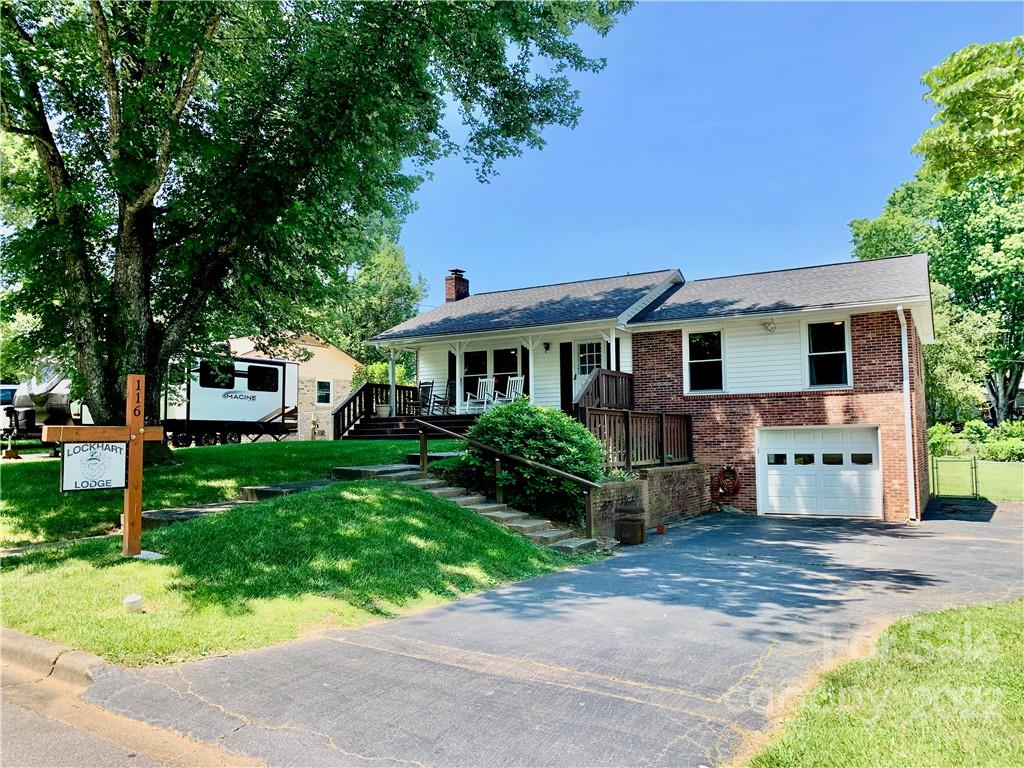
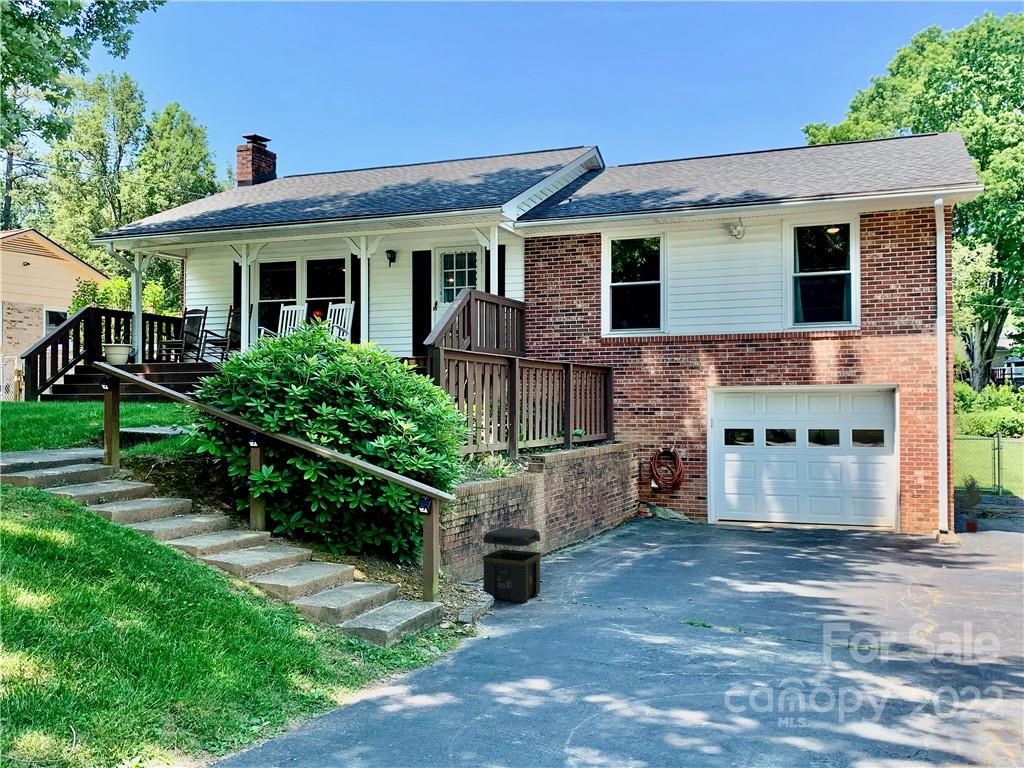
potted tree: present [648,491,670,534] -> present [951,475,983,533]

